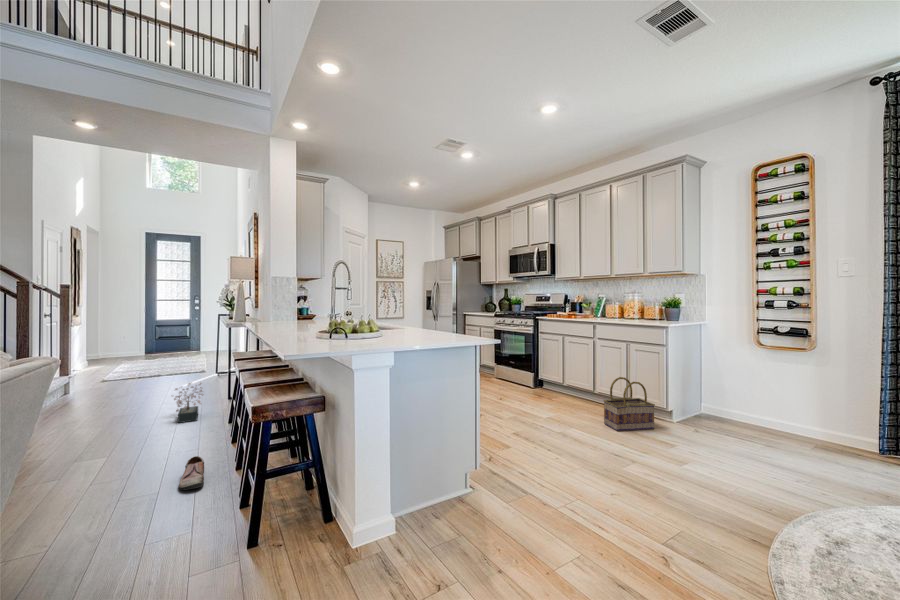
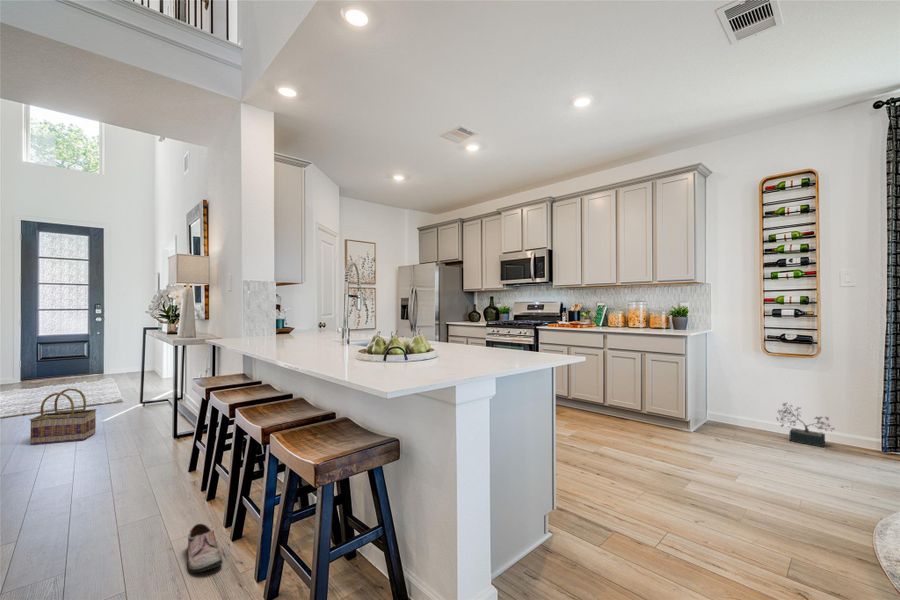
basket: present [604,377,655,431] -> present [30,388,96,445]
decorative plant: present [174,383,203,423] -> present [777,403,834,447]

